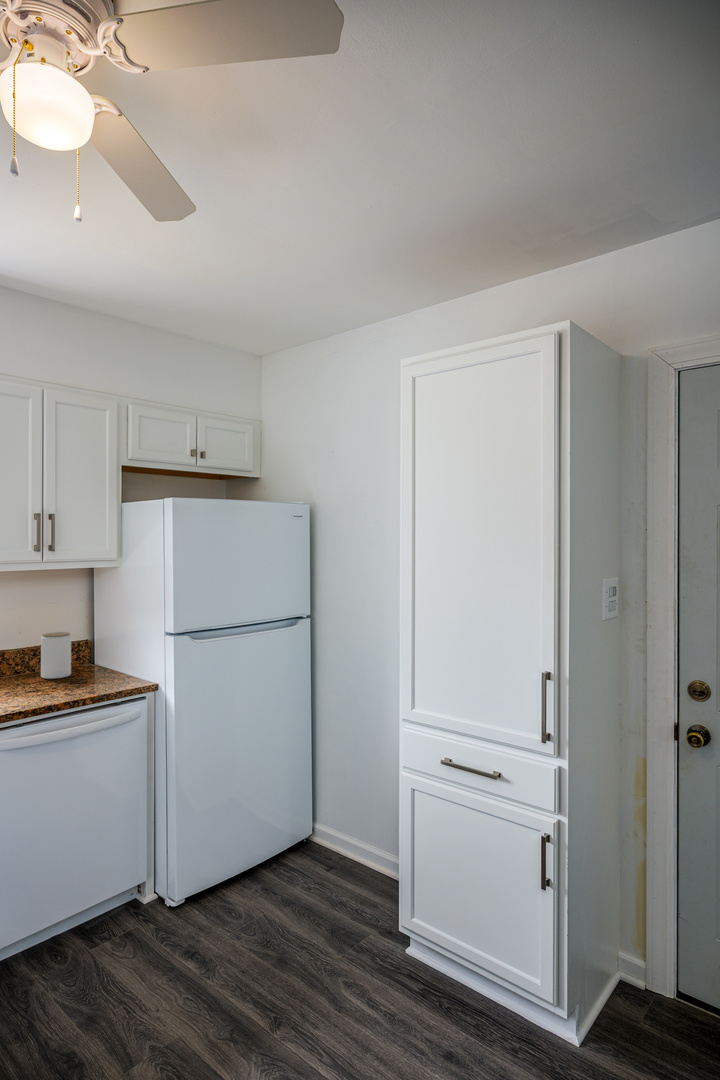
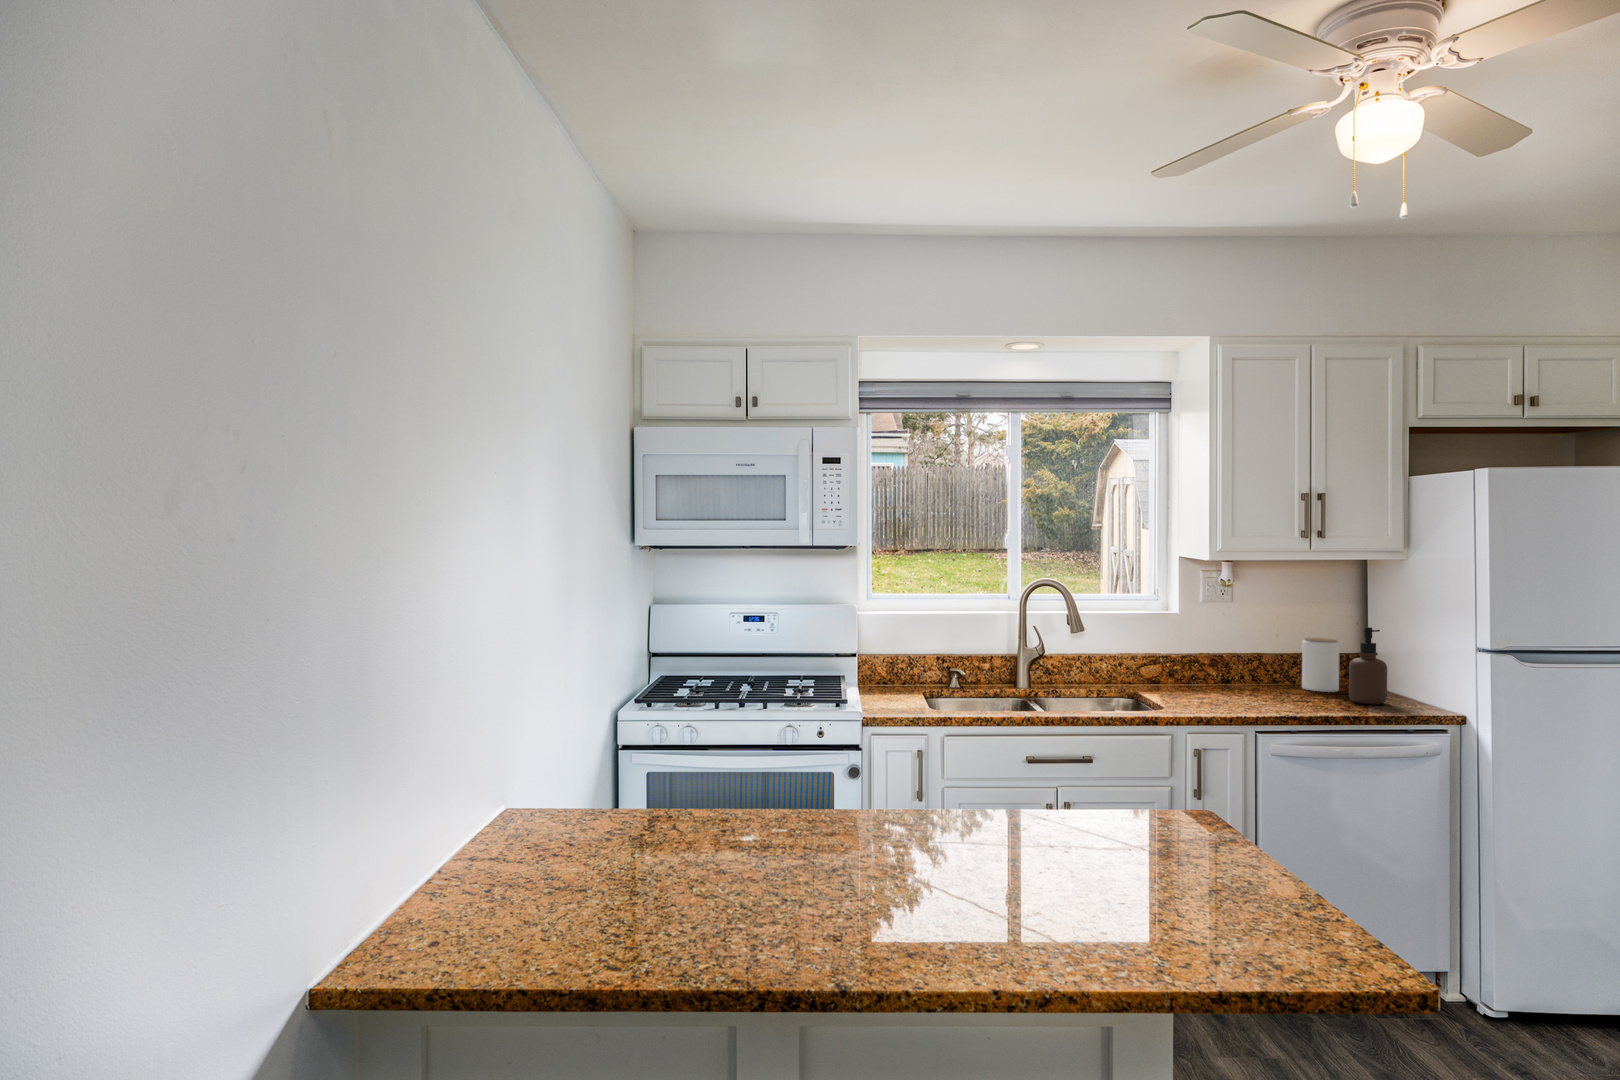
soap dispenser: none [76,623,104,686] -> present [1349,627,1387,704]

